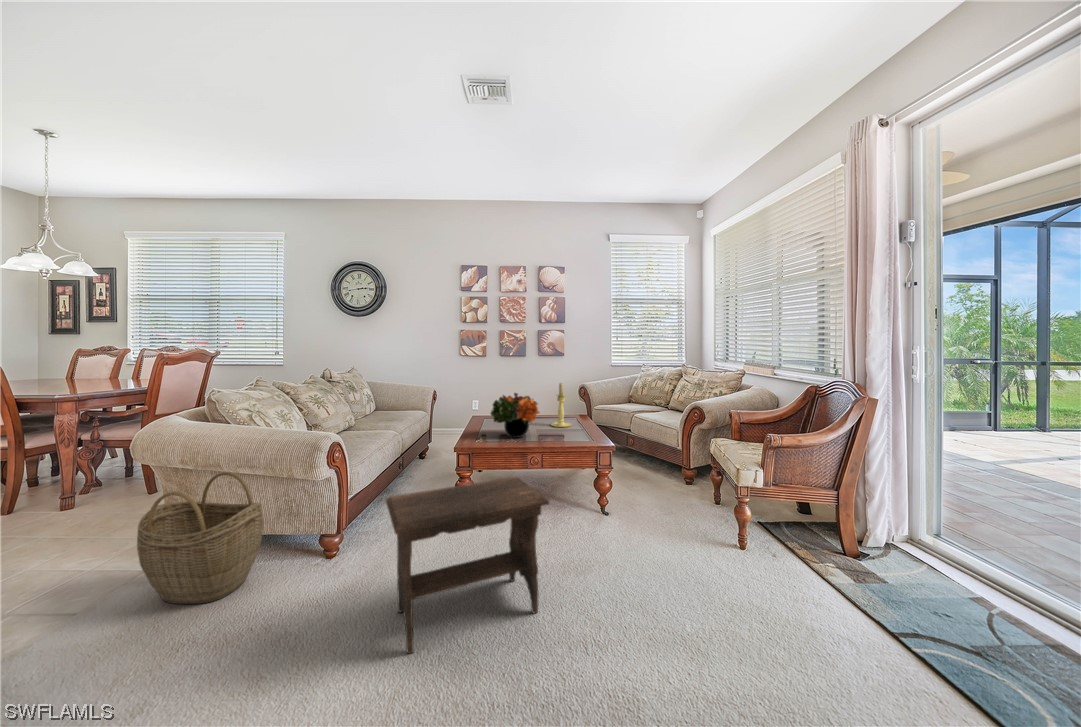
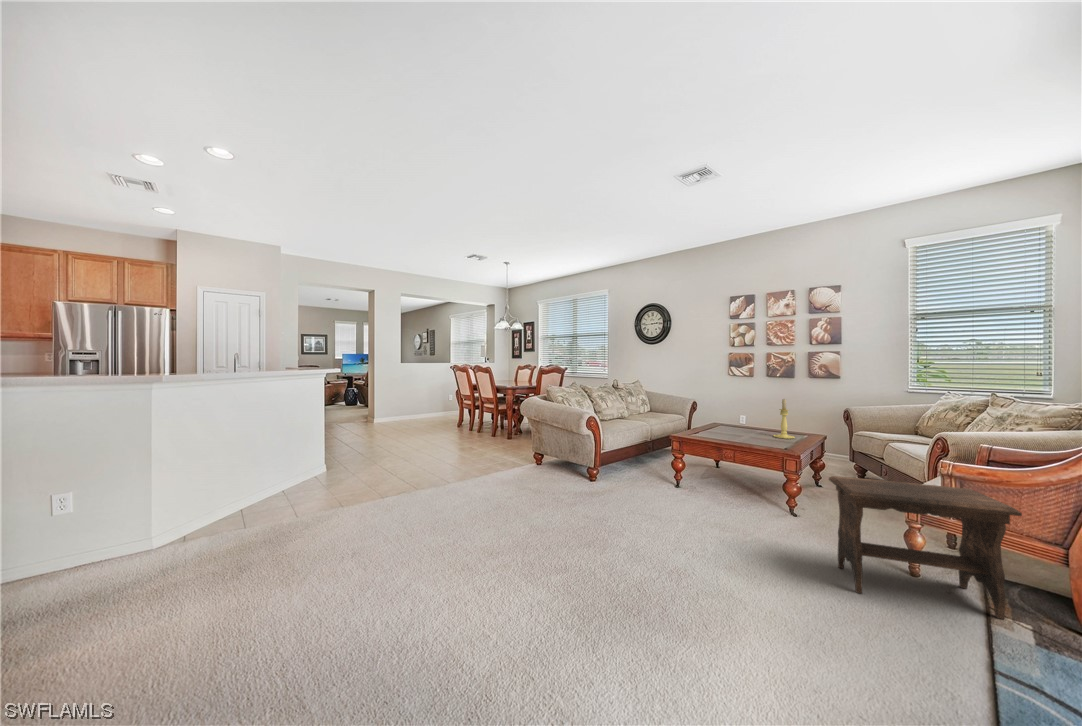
flower arrangement: present [491,393,540,437] -> none [704,402,748,438]
woven basket: present [137,472,263,604] -> none [516,425,560,482]
footstool: present [386,477,549,654] -> present [829,476,1022,619]

